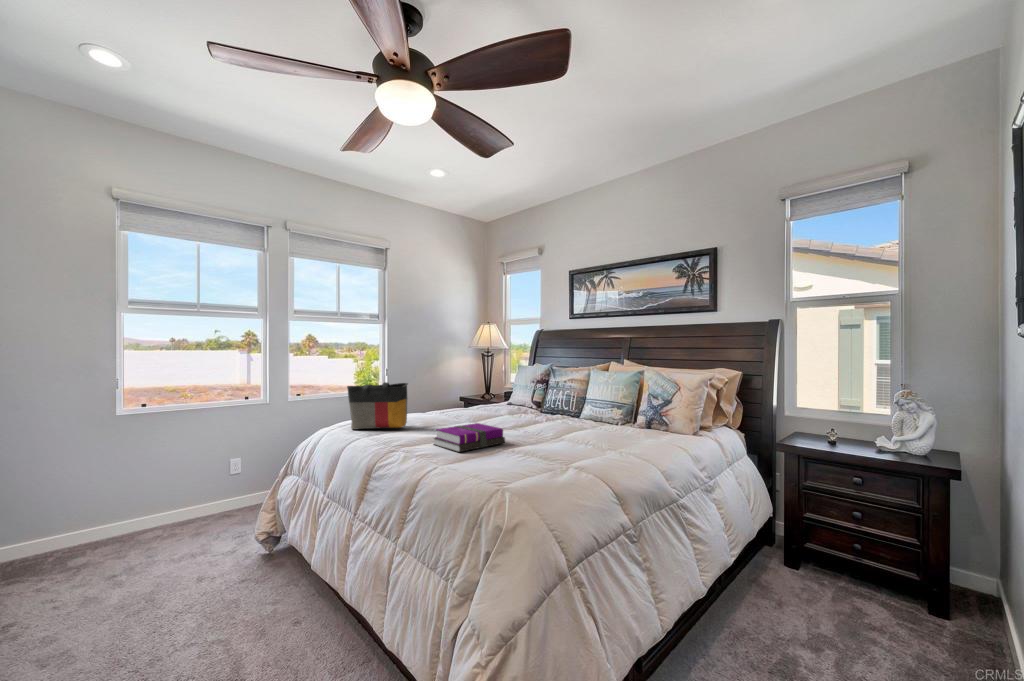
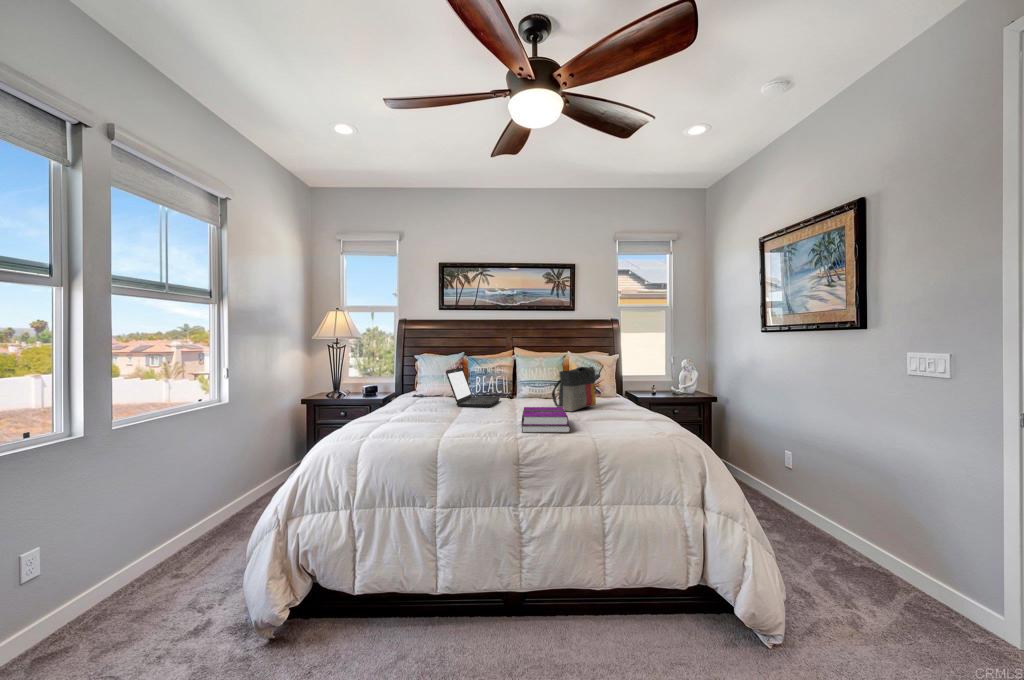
laptop: none [488,380,551,421] -> present [446,368,500,408]
tote bag: present [347,382,408,429] -> present [552,367,596,411]

